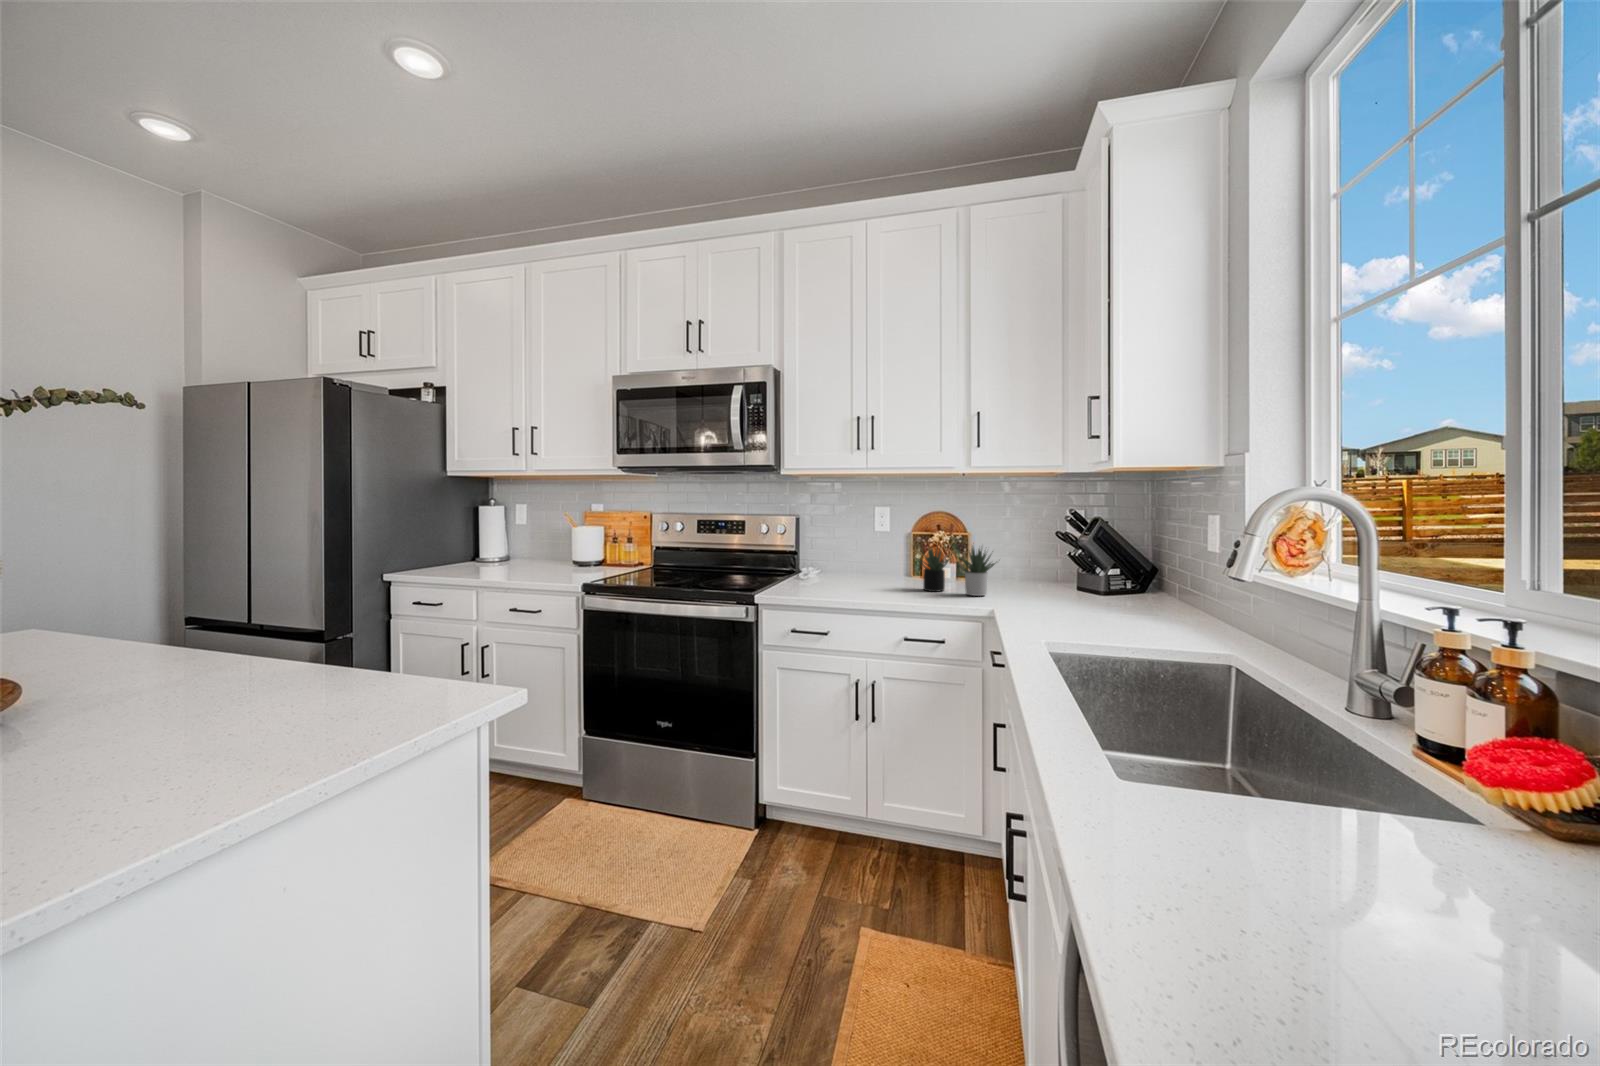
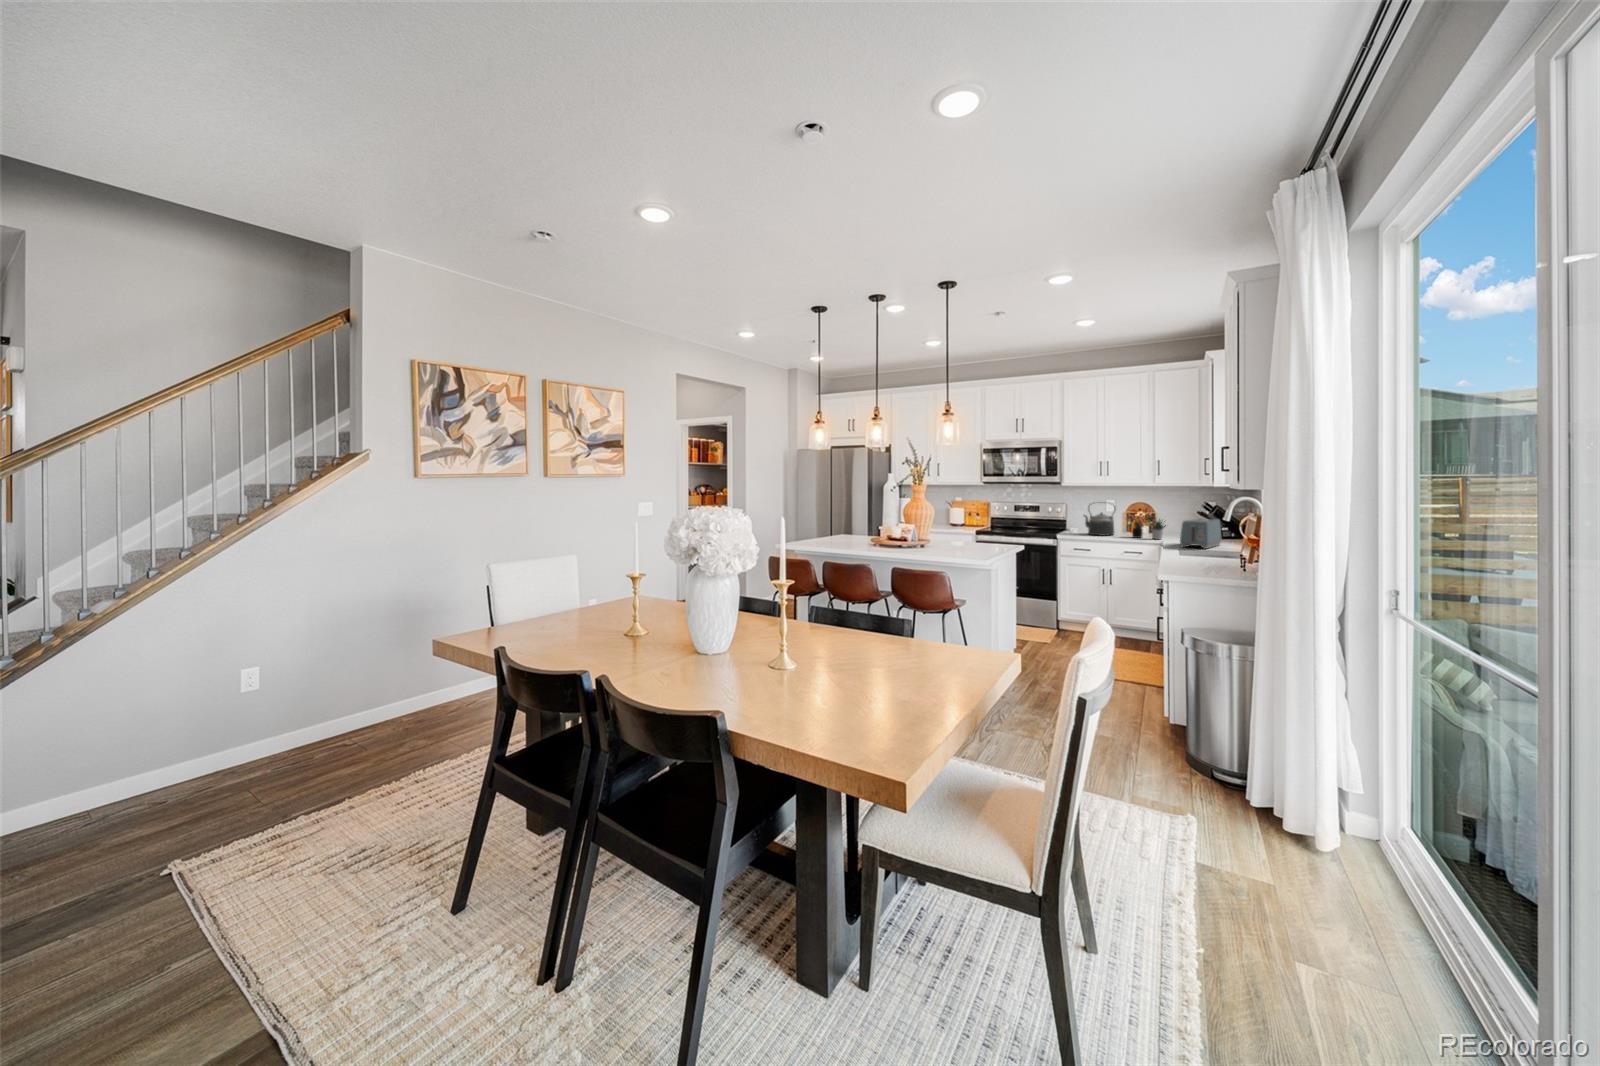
kettle: none [827,510,890,585] -> present [1083,506,1116,536]
toaster: none [1039,547,1128,631] -> present [1180,519,1221,549]

